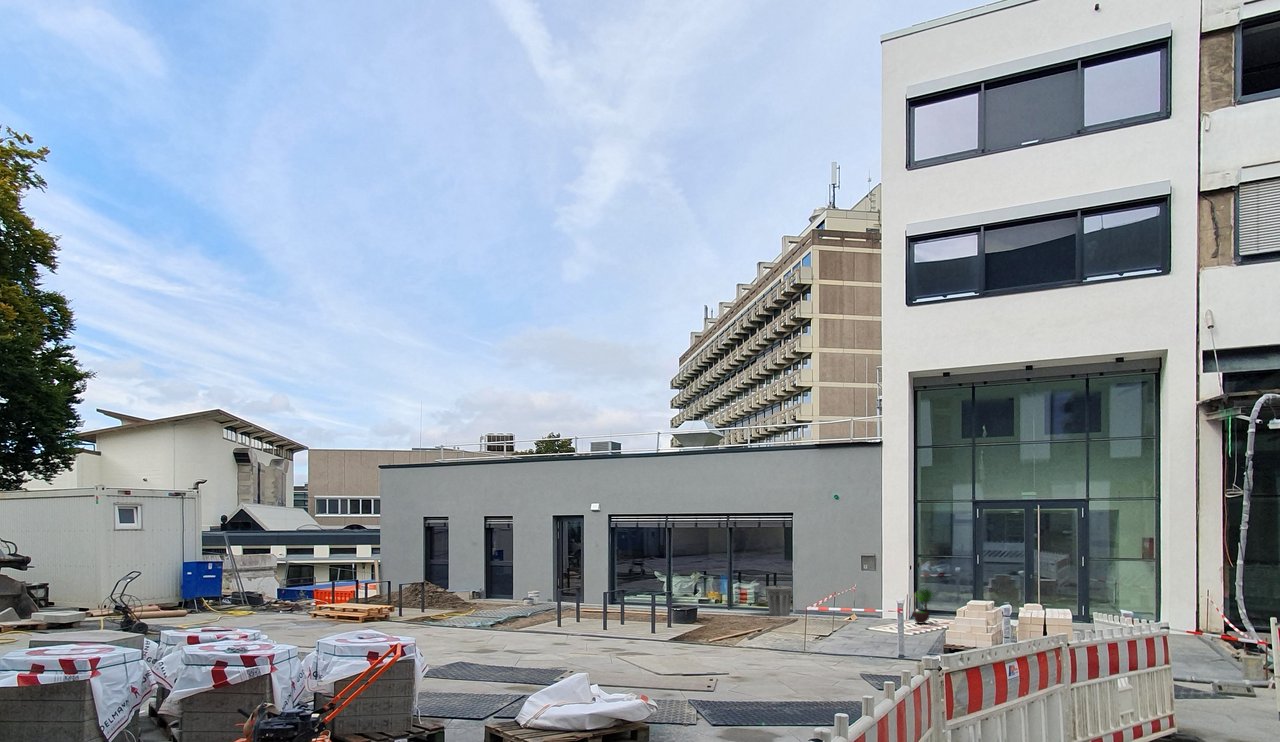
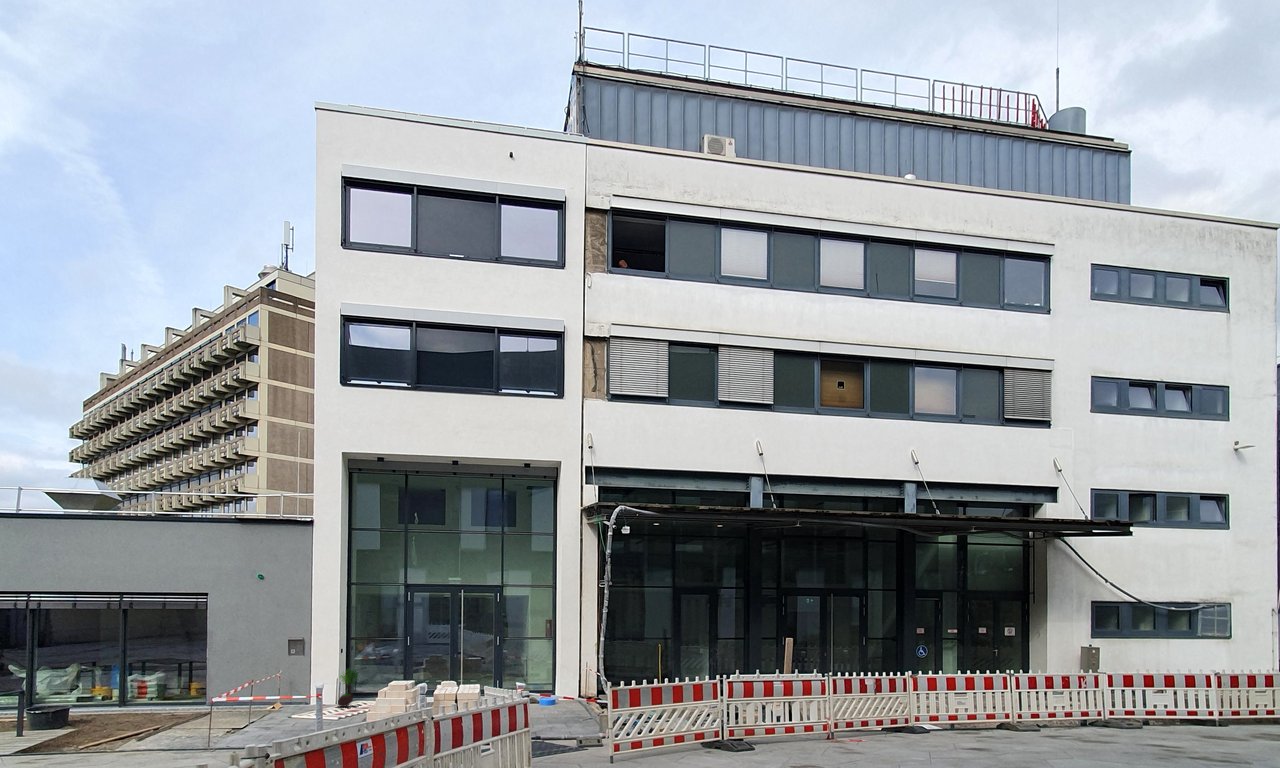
trash can: present [765,584,792,616] -> none [170,675,204,712]

